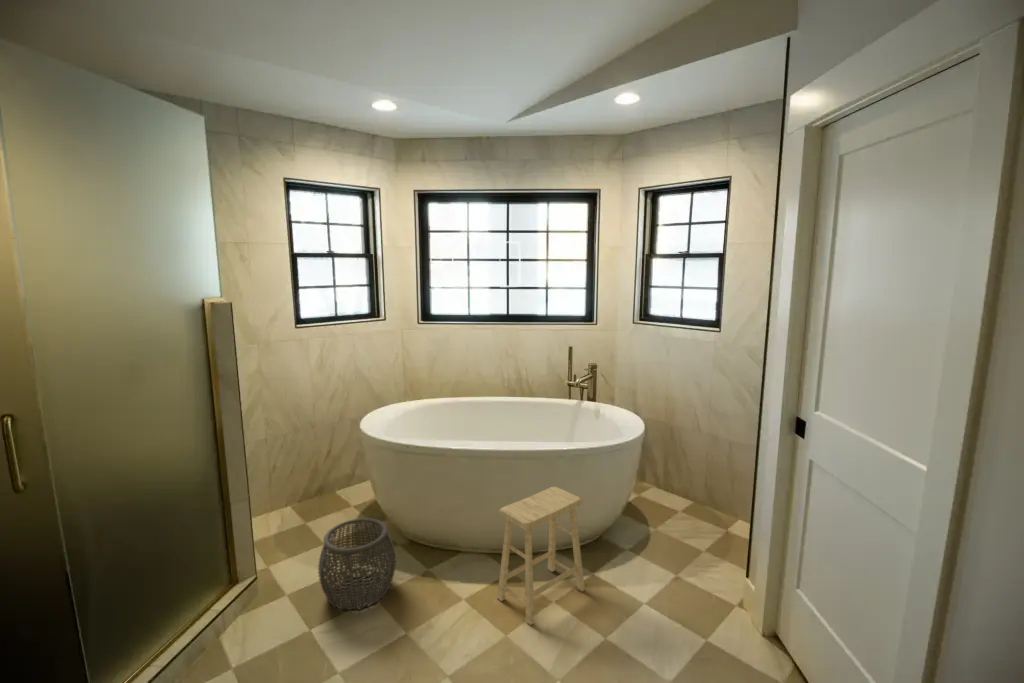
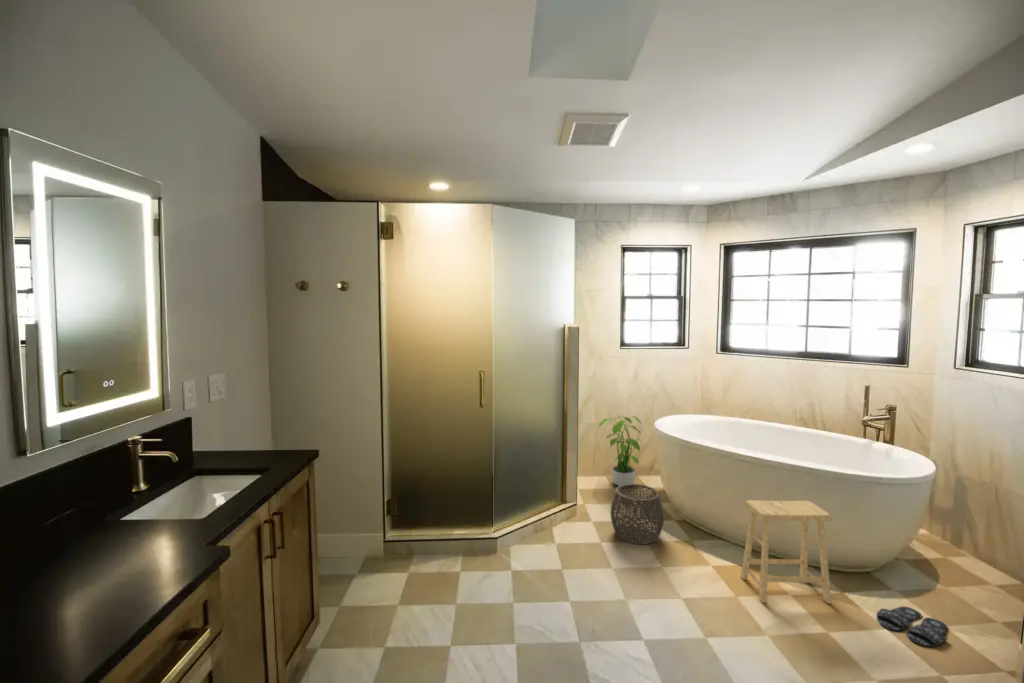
potted plant: none [273,418,342,518] -> present [598,416,641,486]
slippers: none [621,561,673,602] -> present [877,607,947,647]

